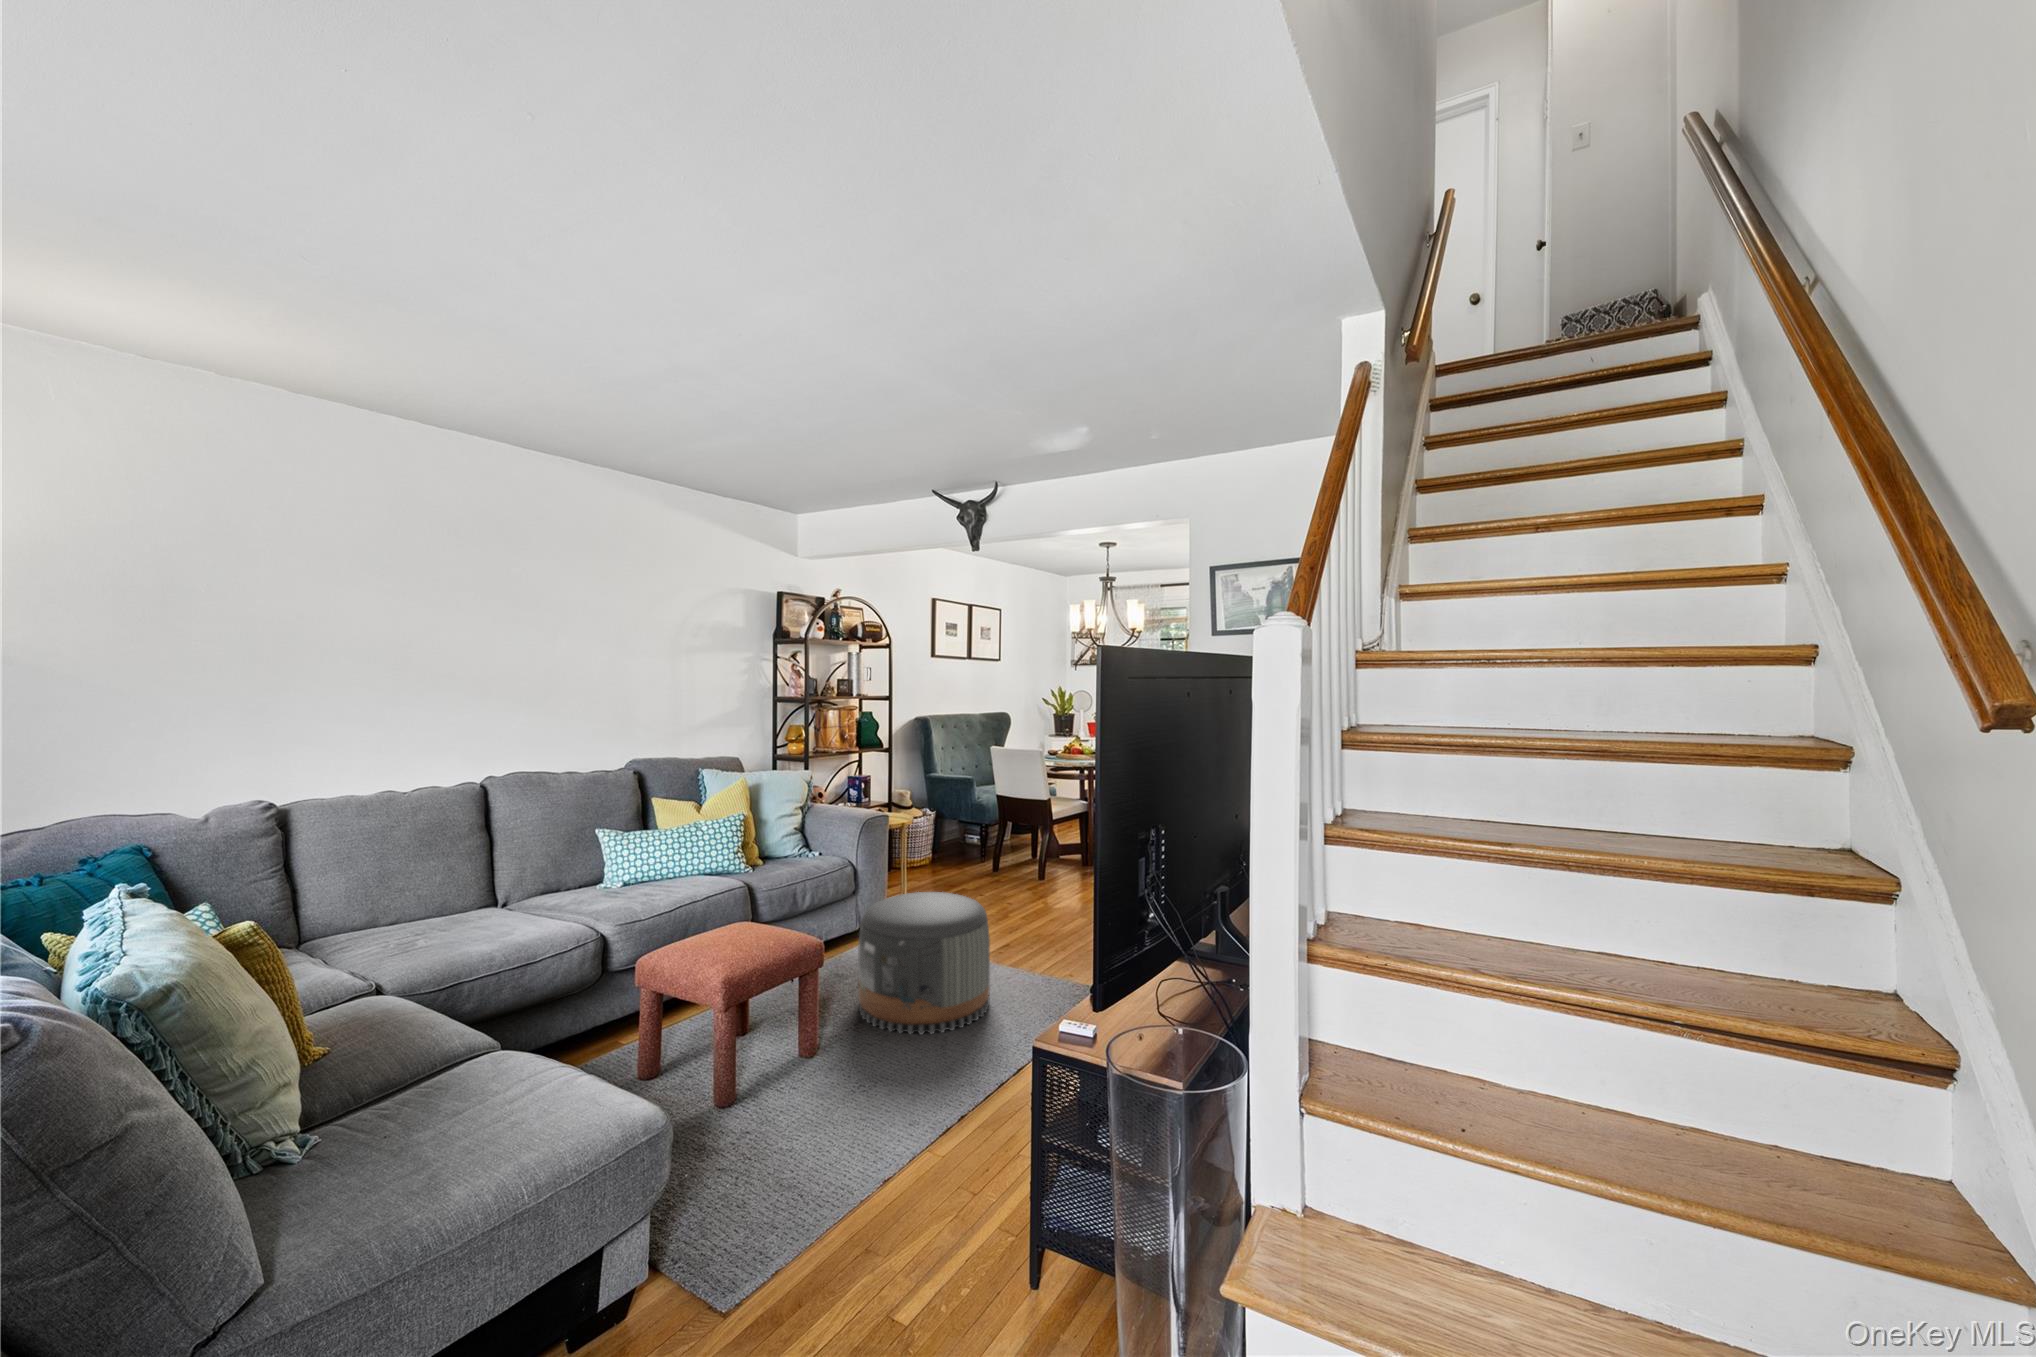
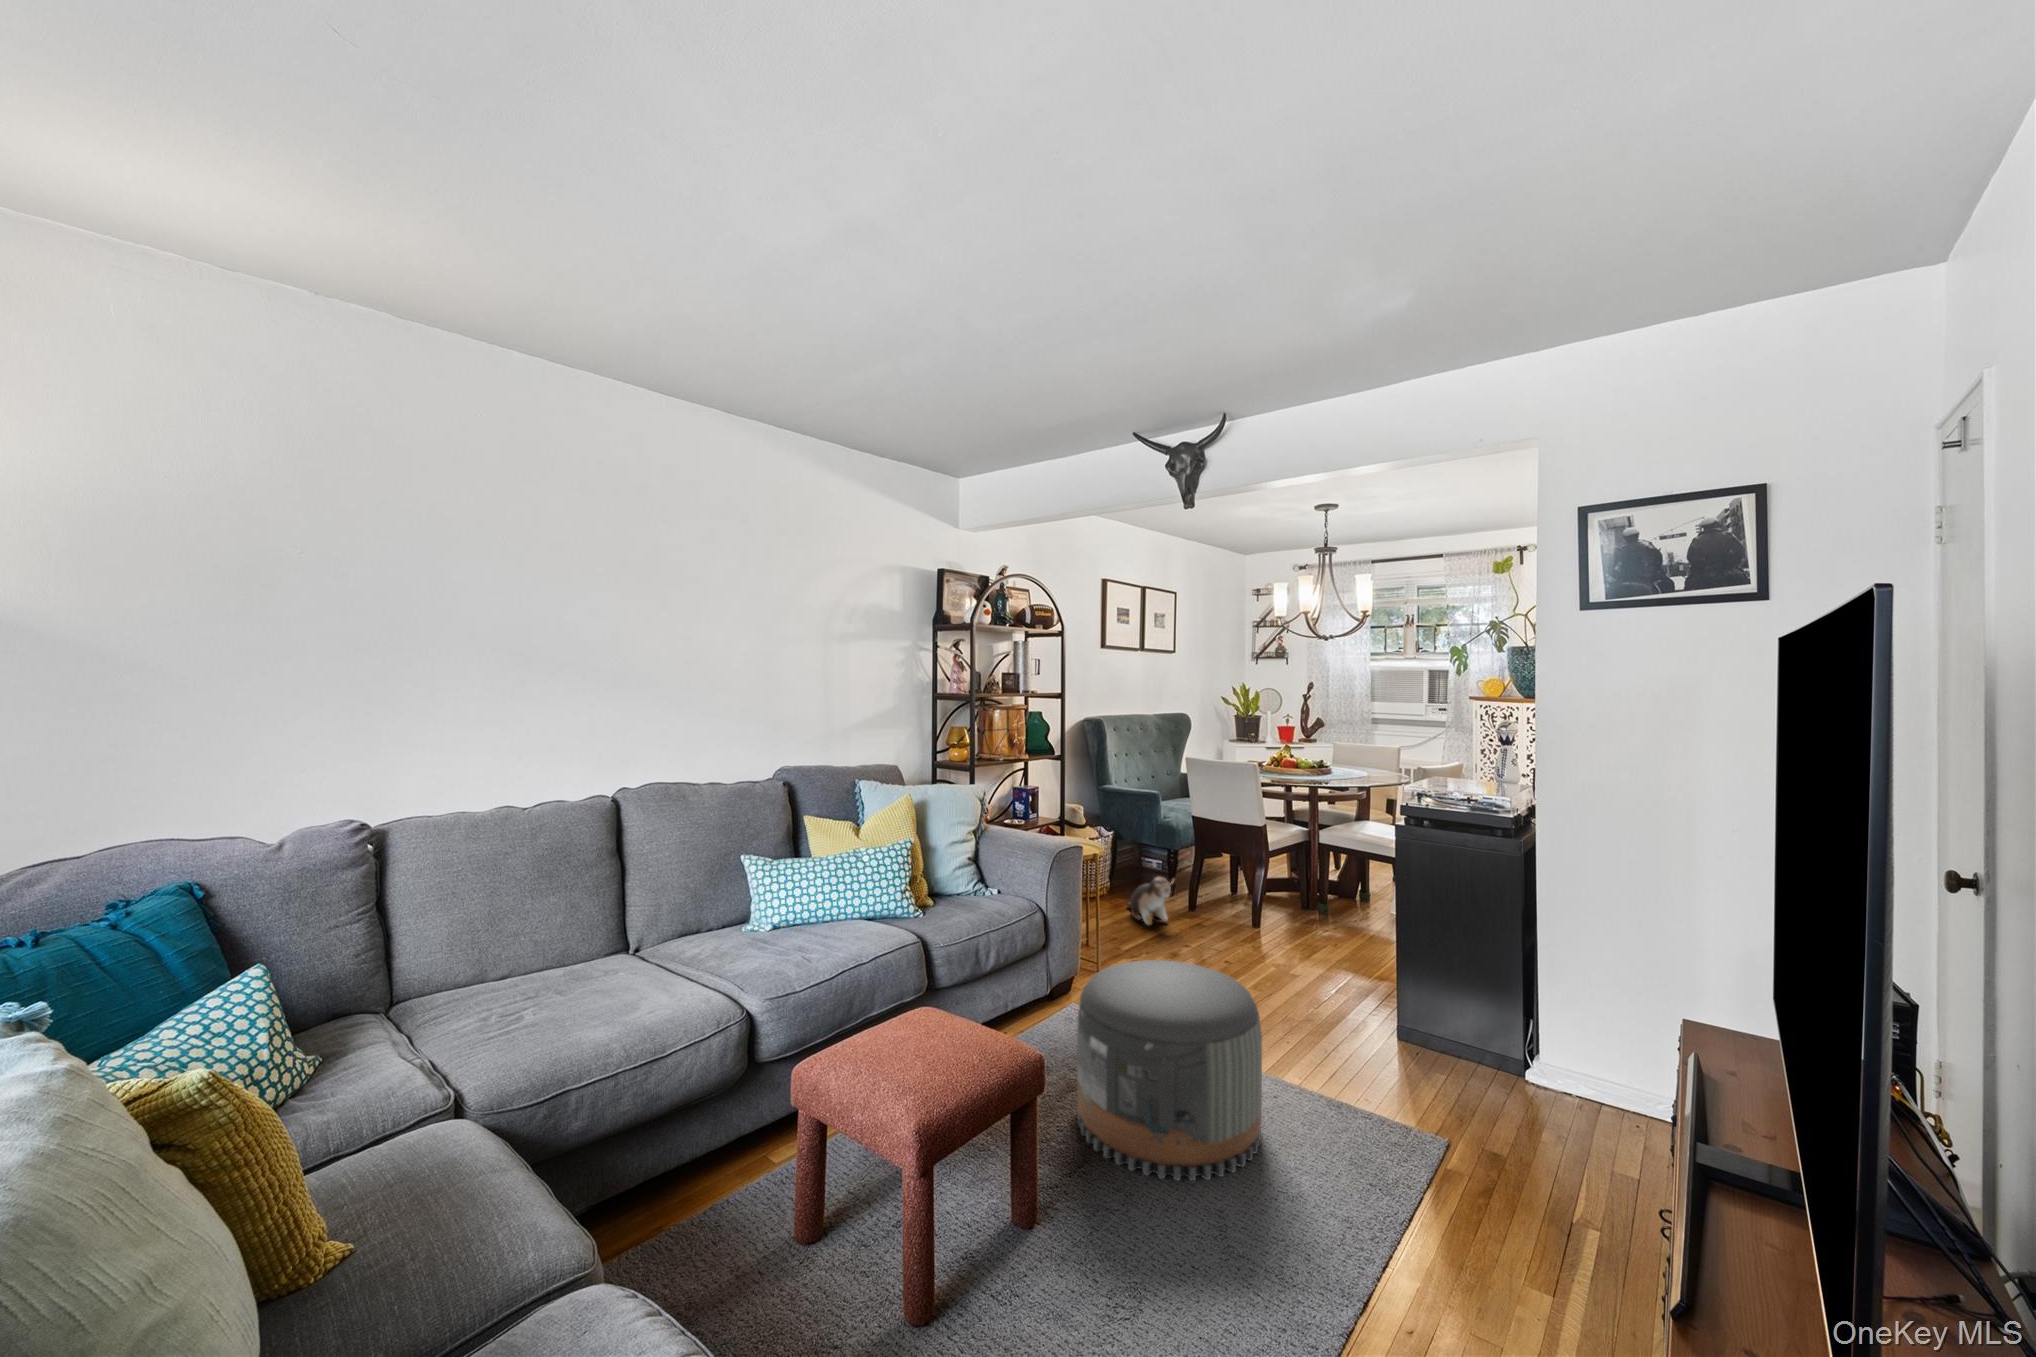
plush toy: none [942,845,976,885] -> present [1127,877,1174,925]

